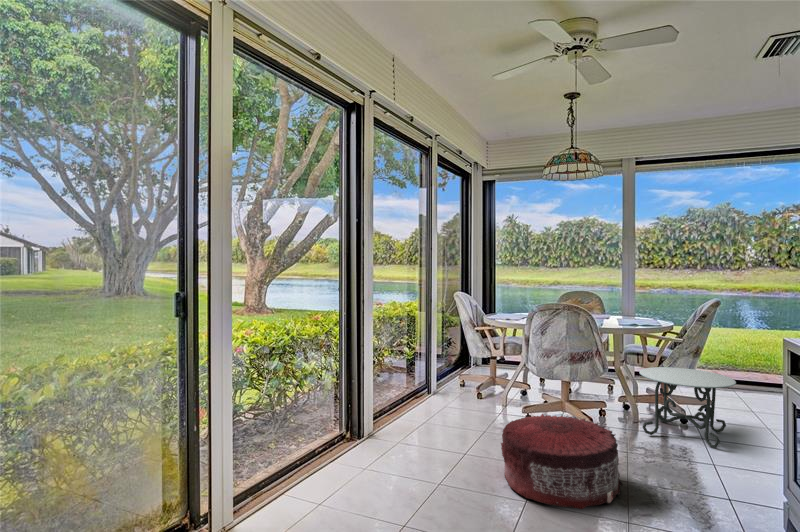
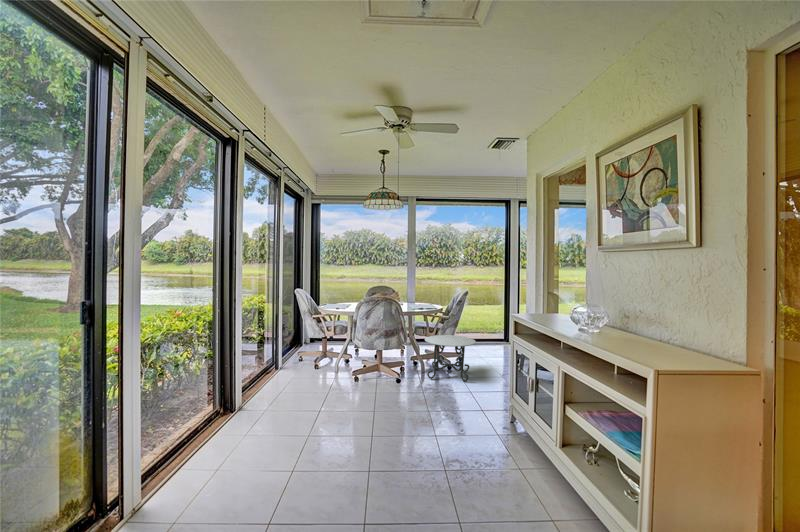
pouf: present [501,414,622,509] -> none [350,373,425,433]

